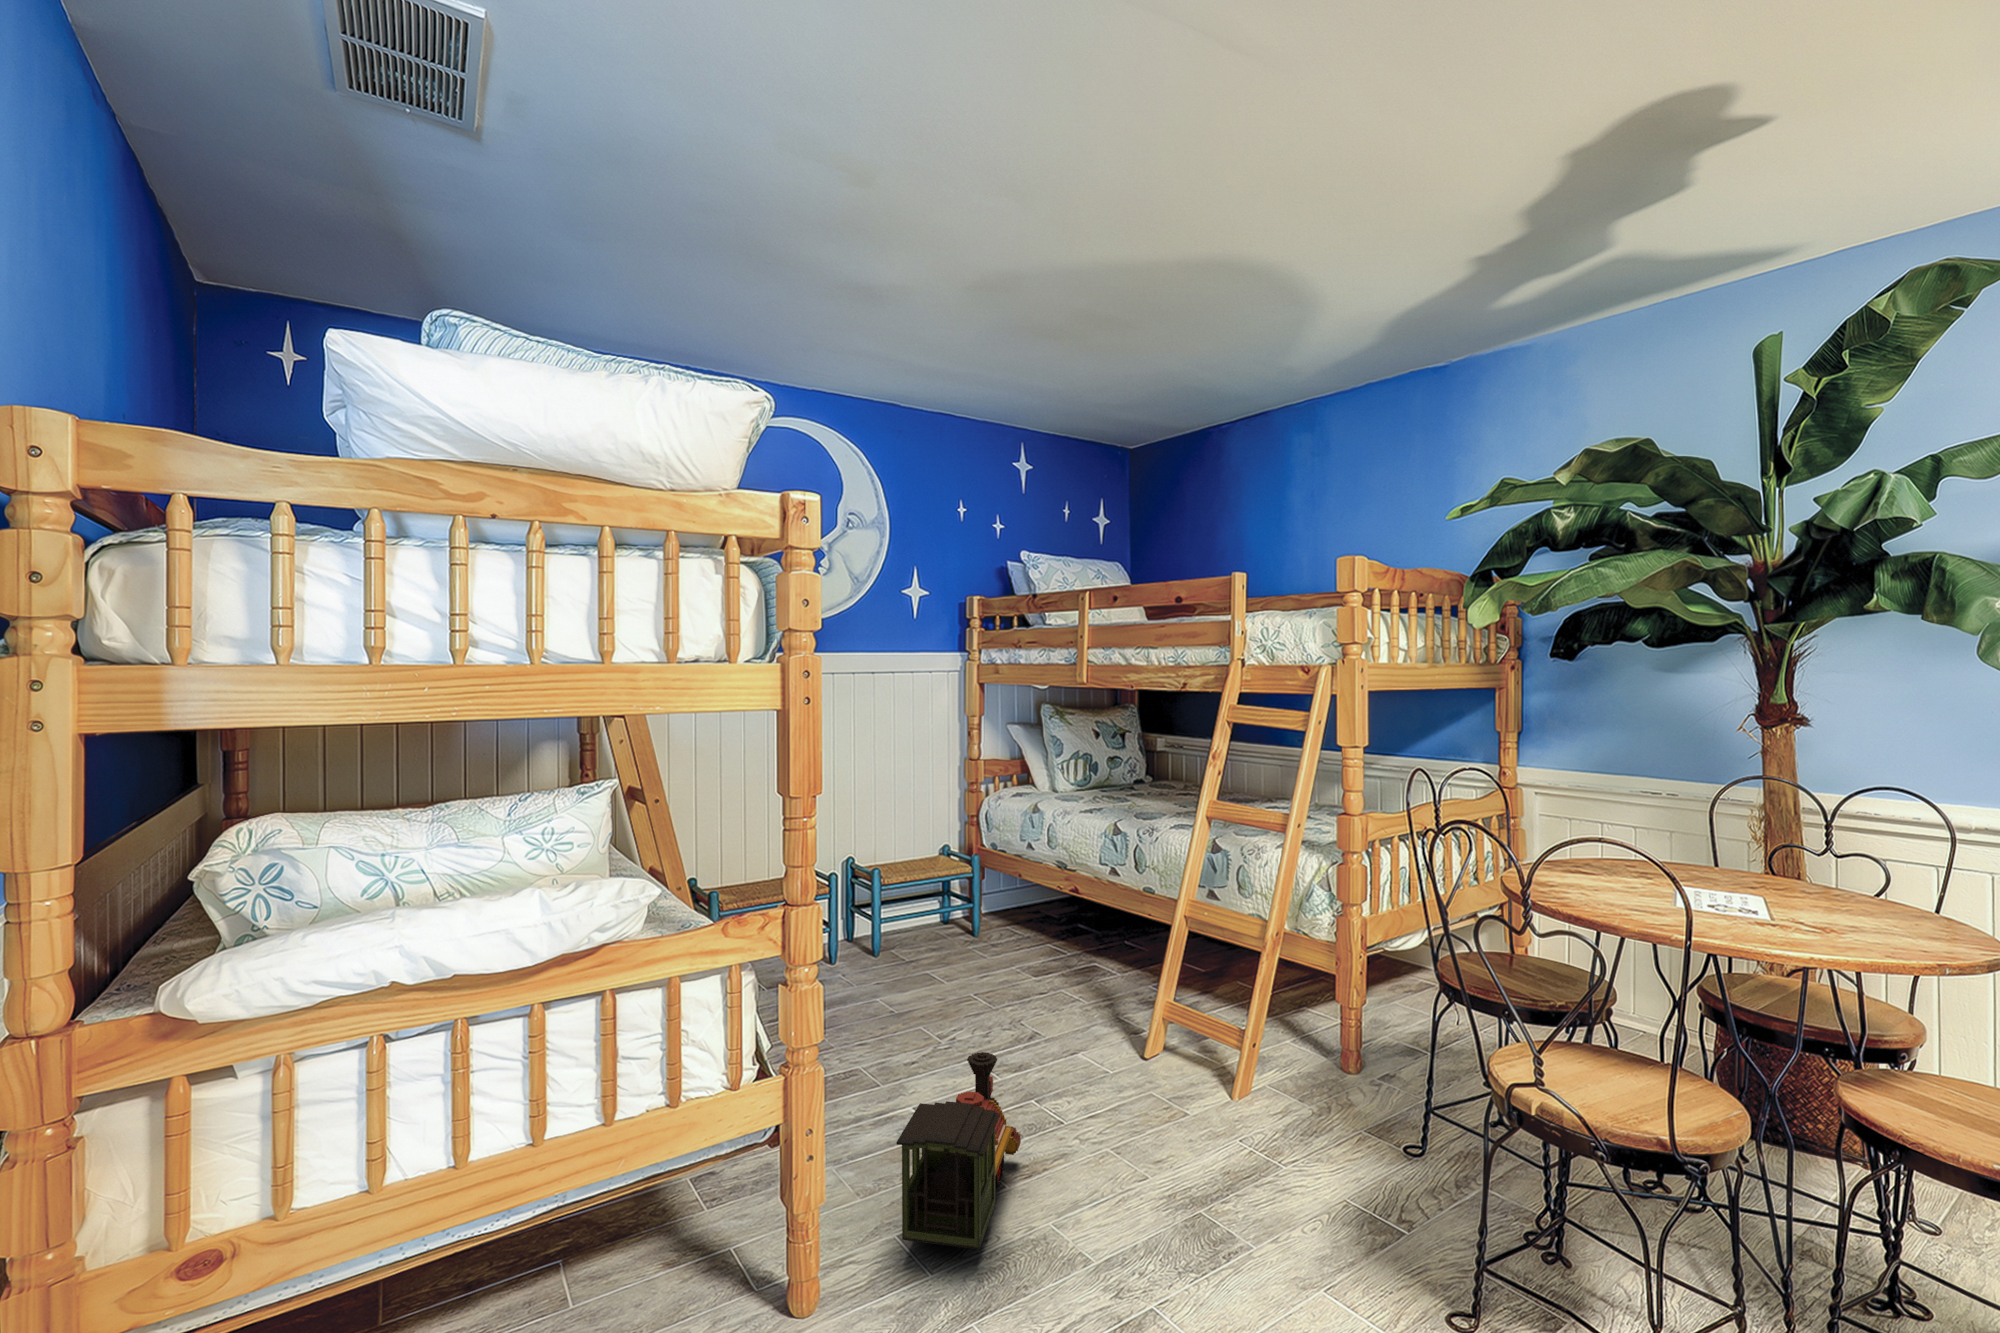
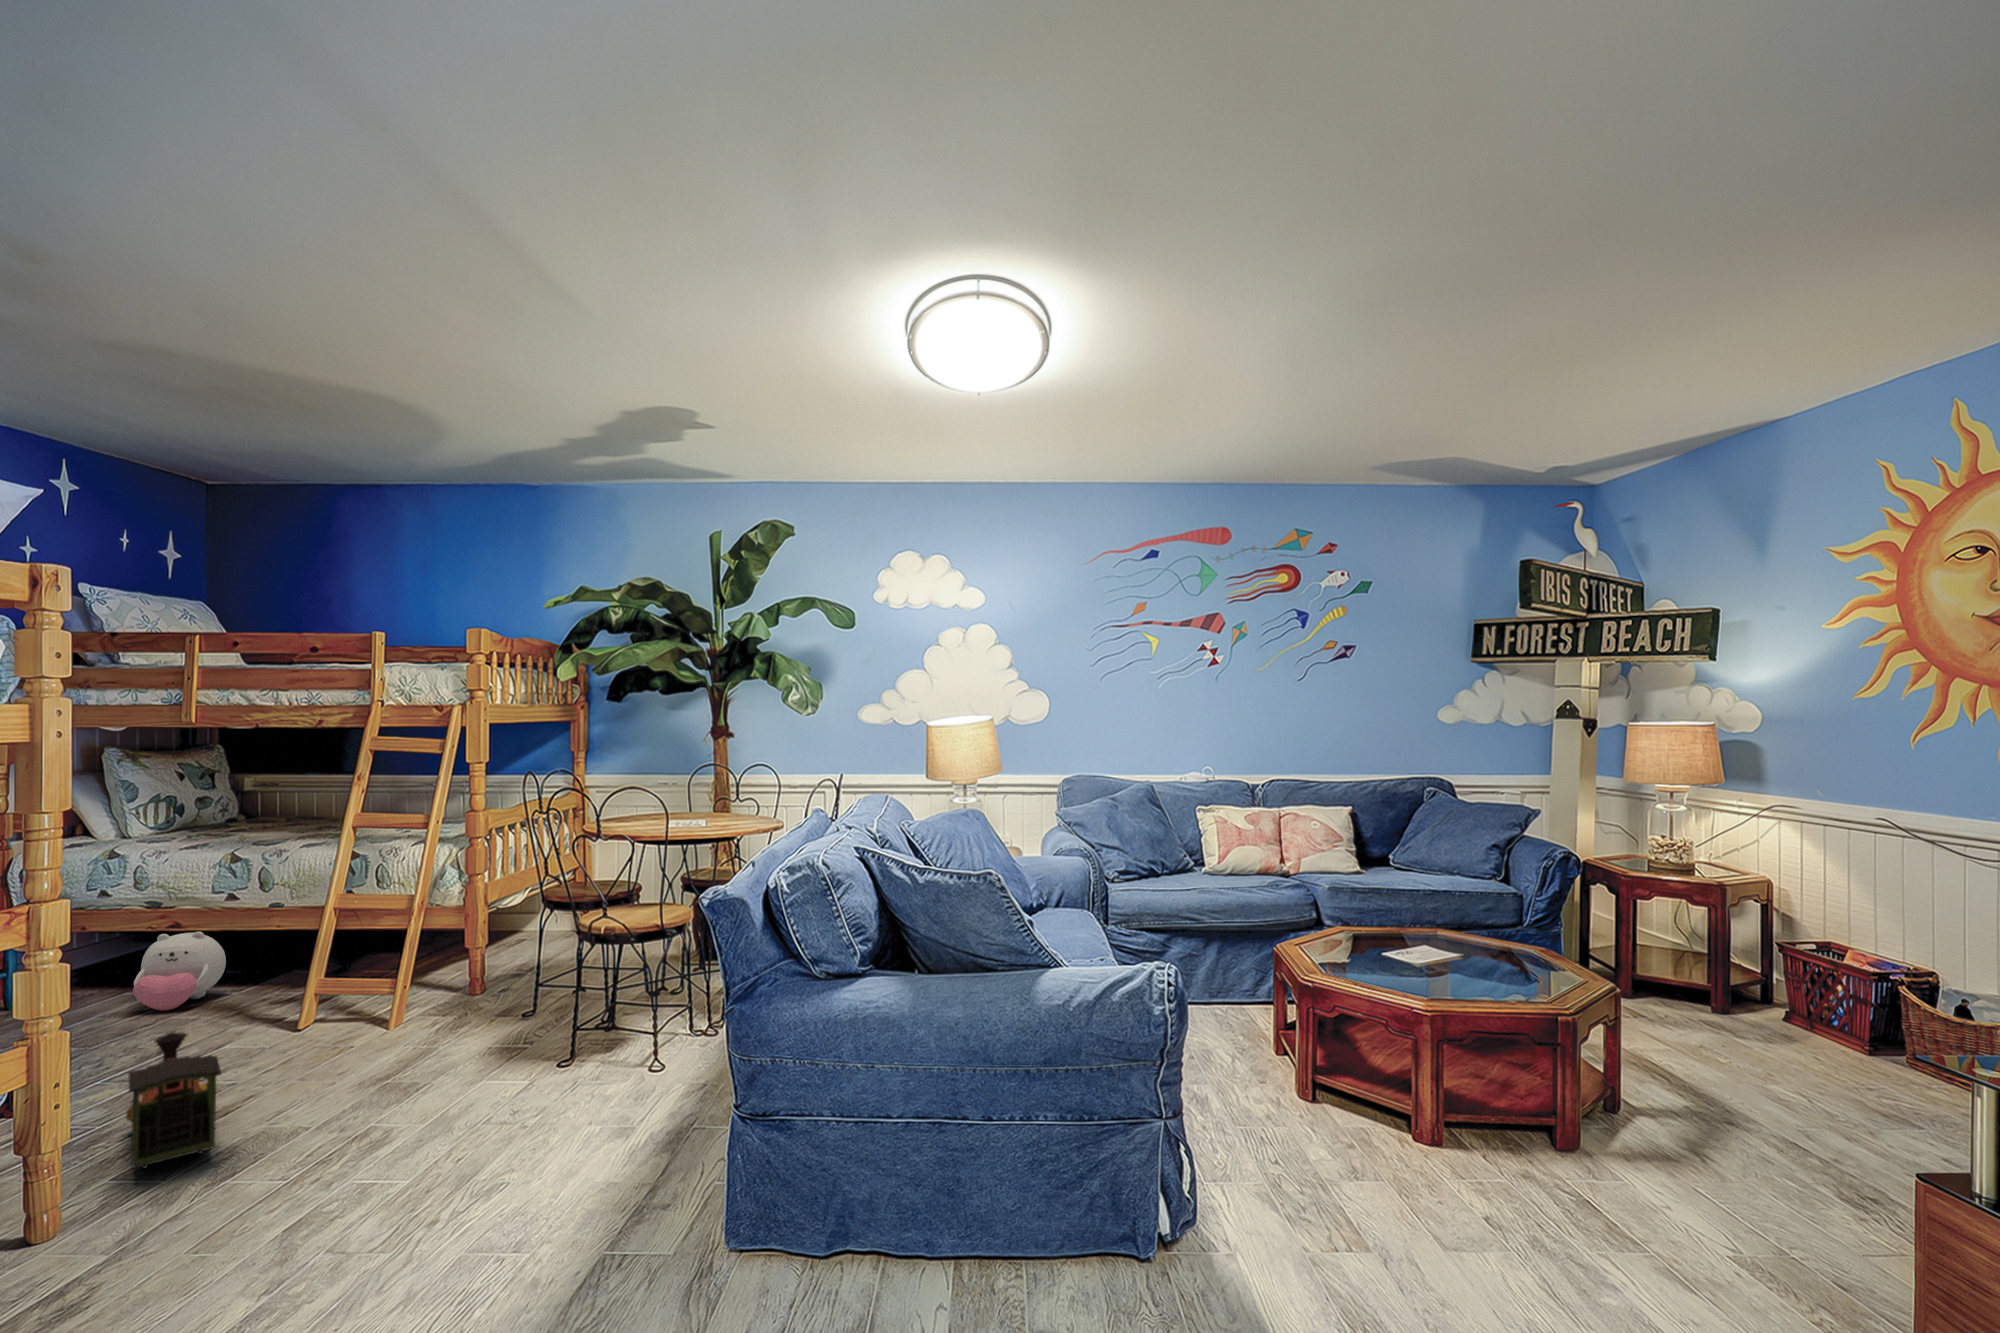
plush toy: none [1041,896,1116,977] -> present [133,932,226,1011]

